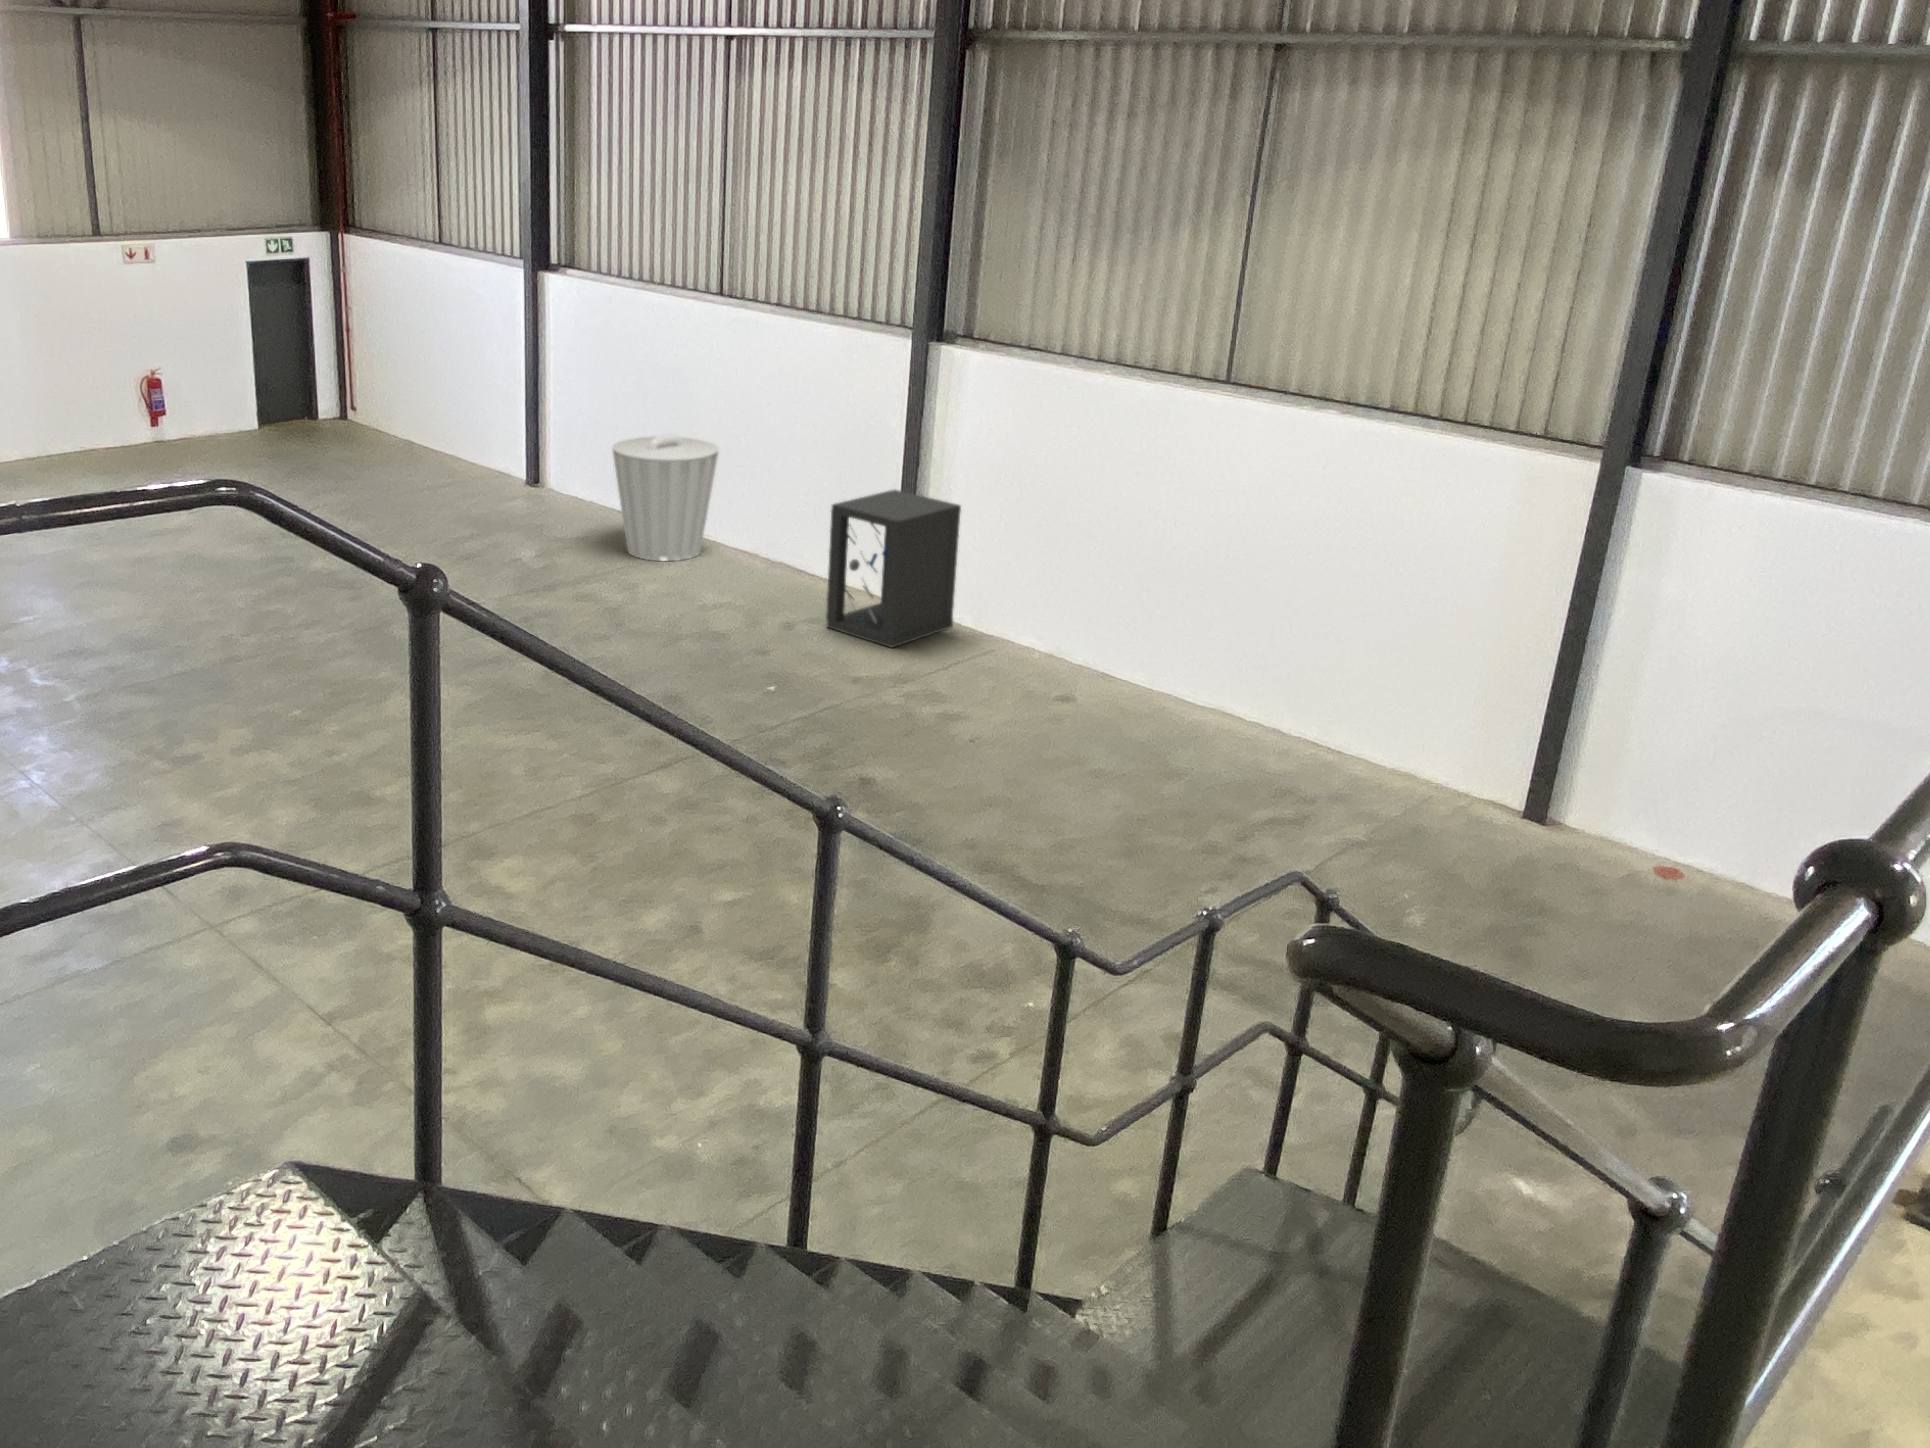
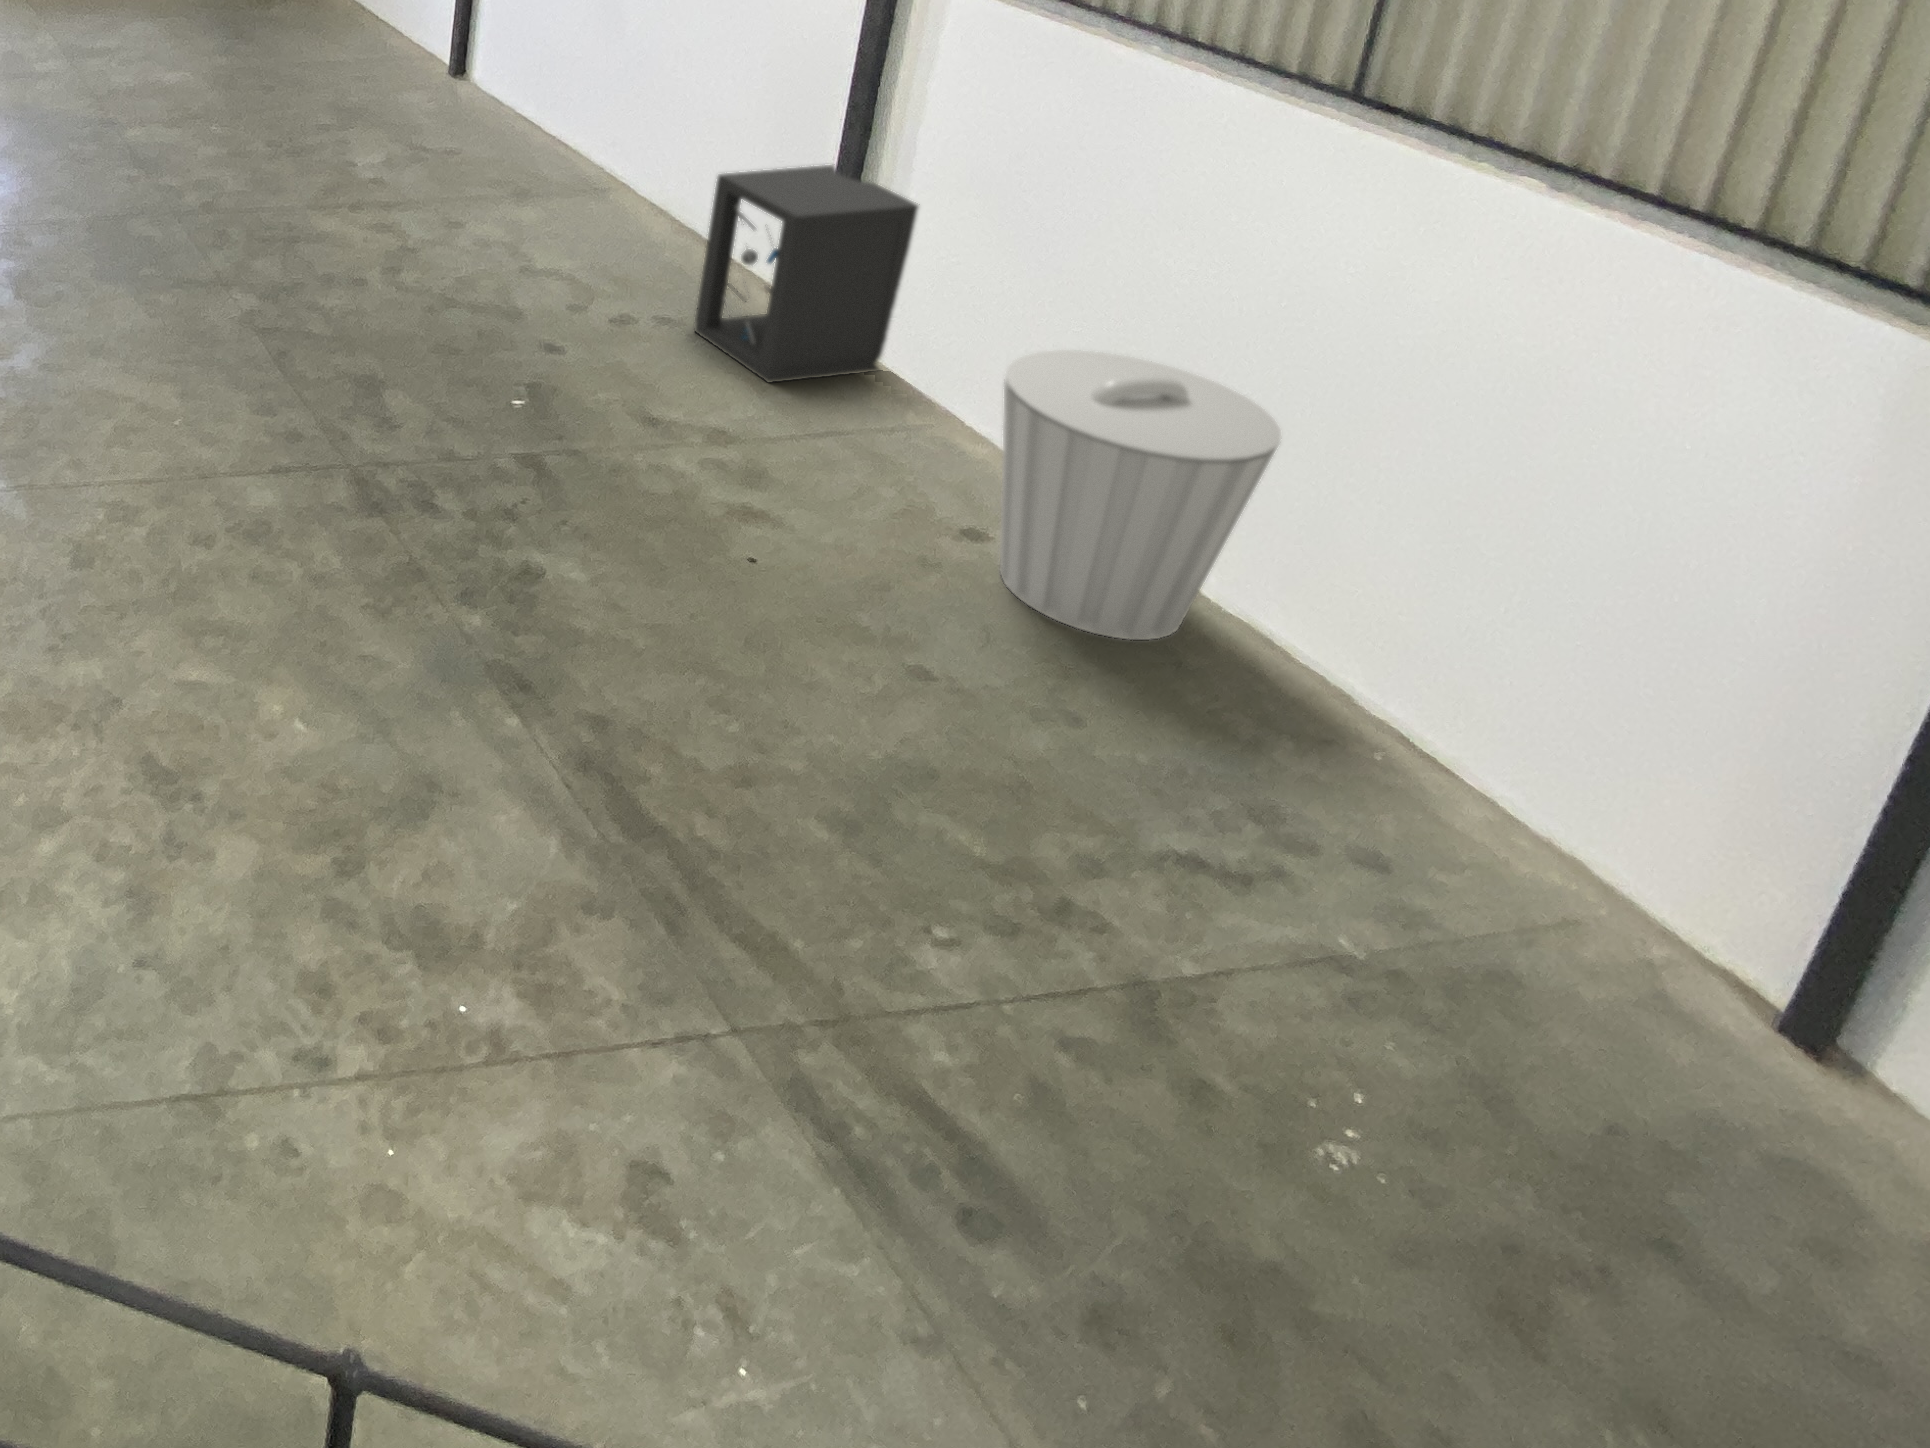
trash can: present [612,434,719,561] -> present [1000,350,1281,640]

